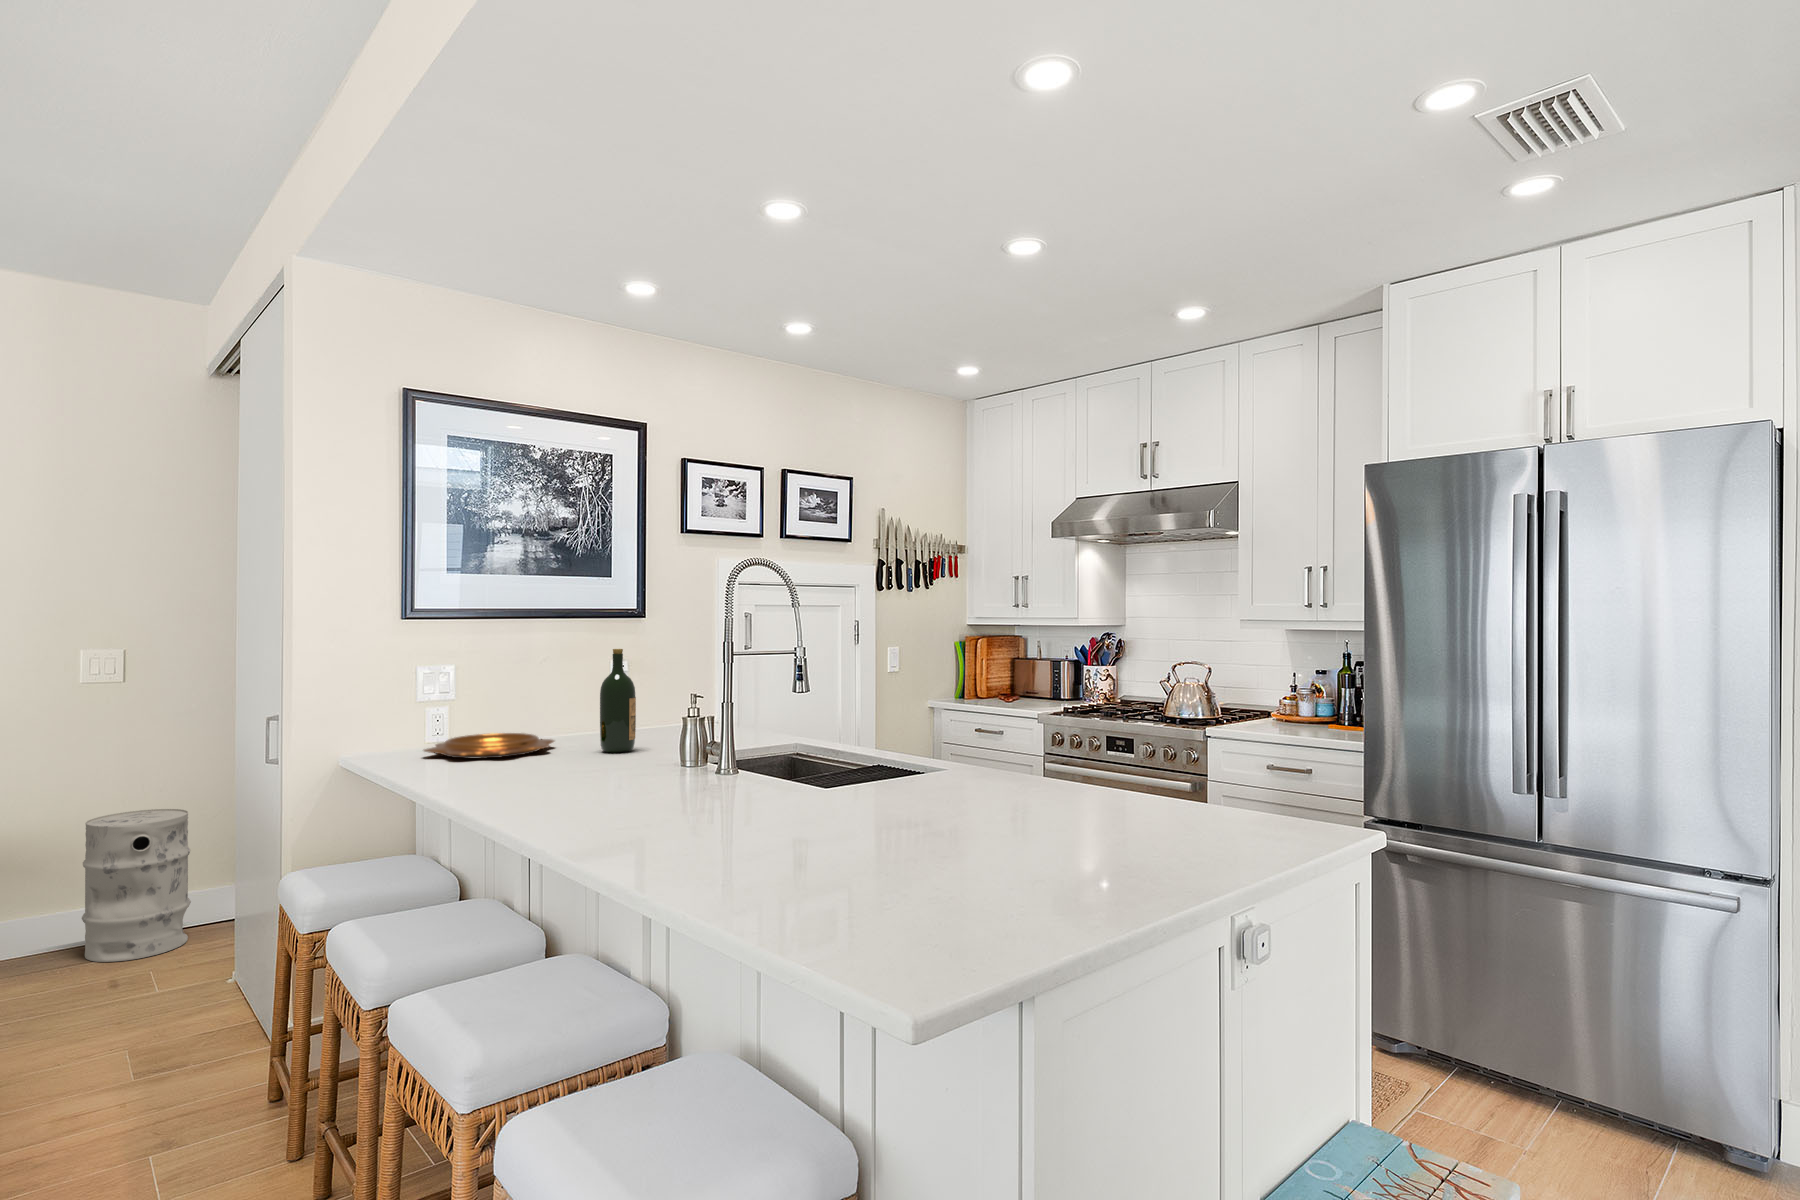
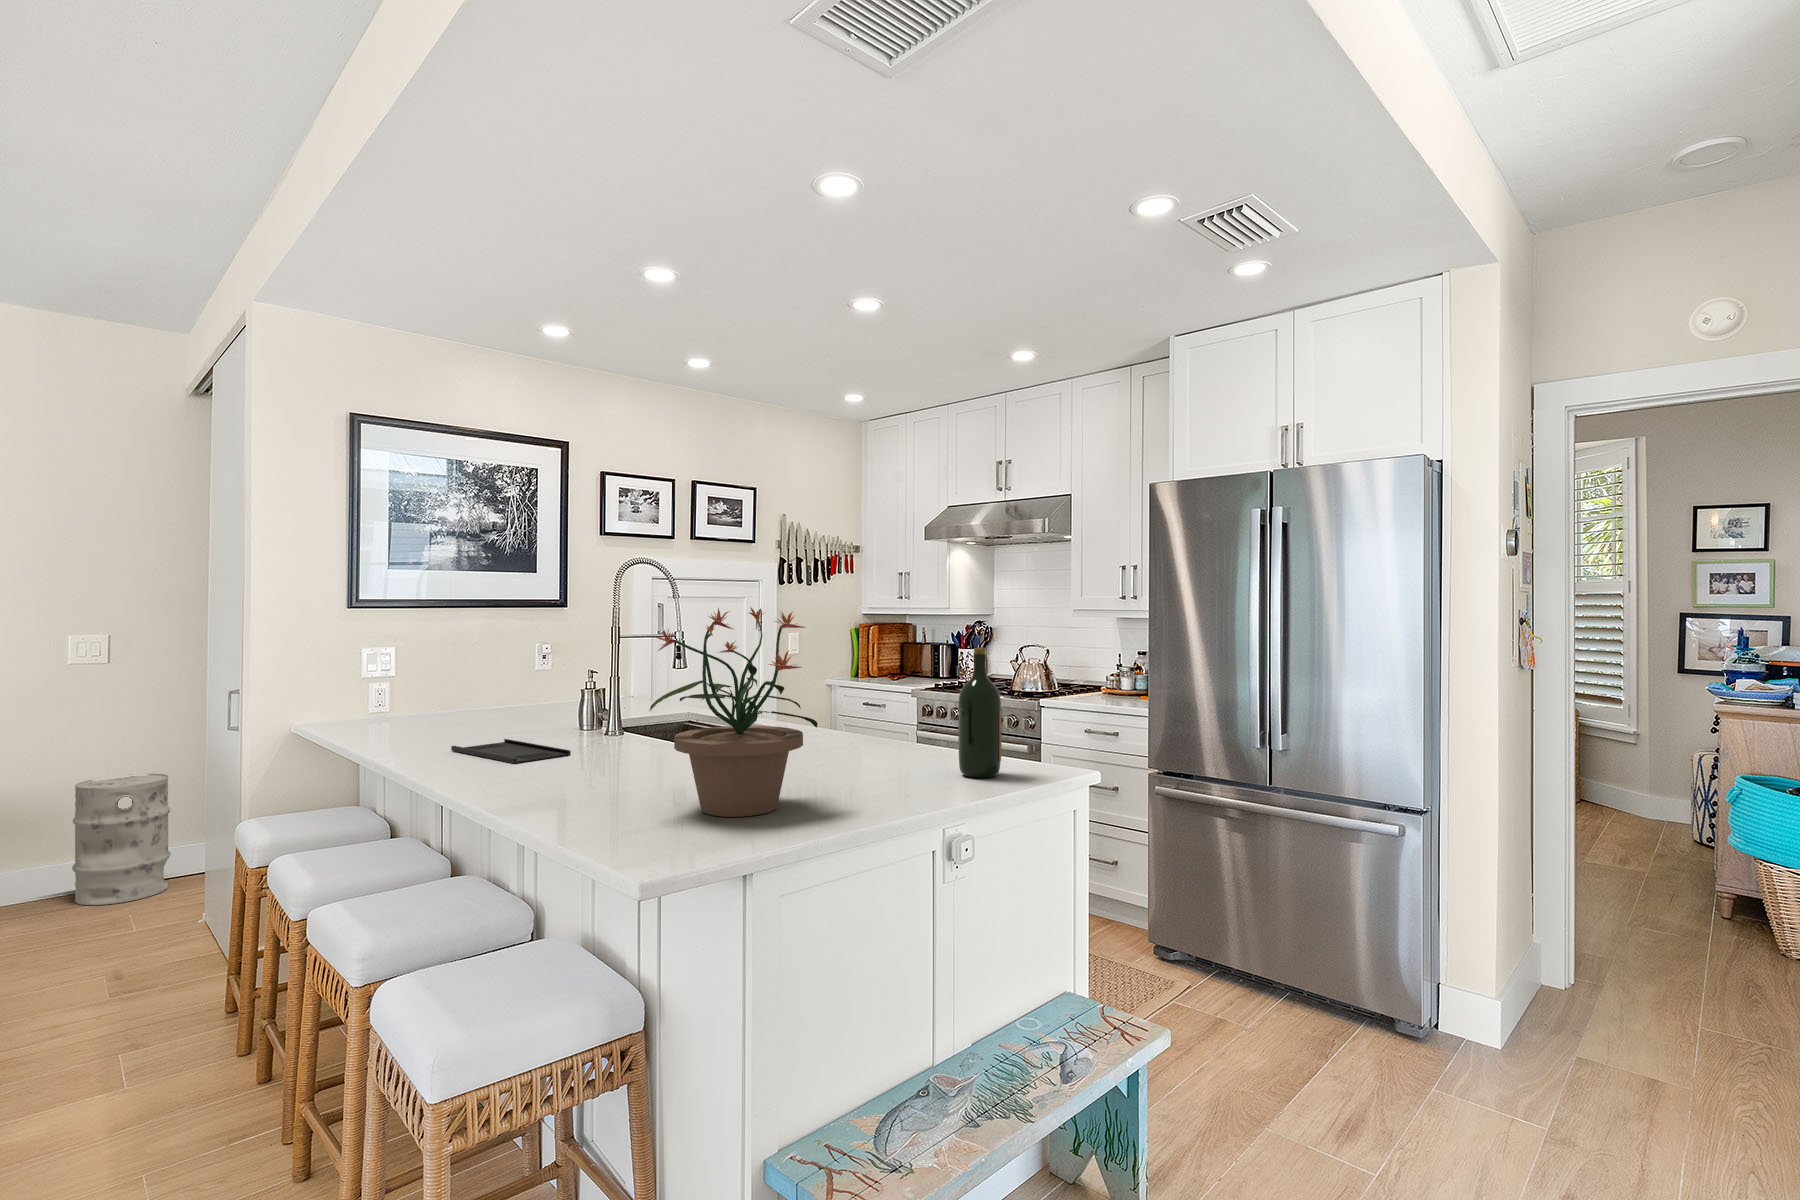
potted plant: none [850,617,1067,901] -> present [650,607,818,817]
wine bottle: present [600,649,636,752] -> present [958,648,1002,778]
decorative bowl: present [424,733,554,759] -> none [362,704,480,724]
tray: none [545,780,694,814] -> present [451,739,571,763]

